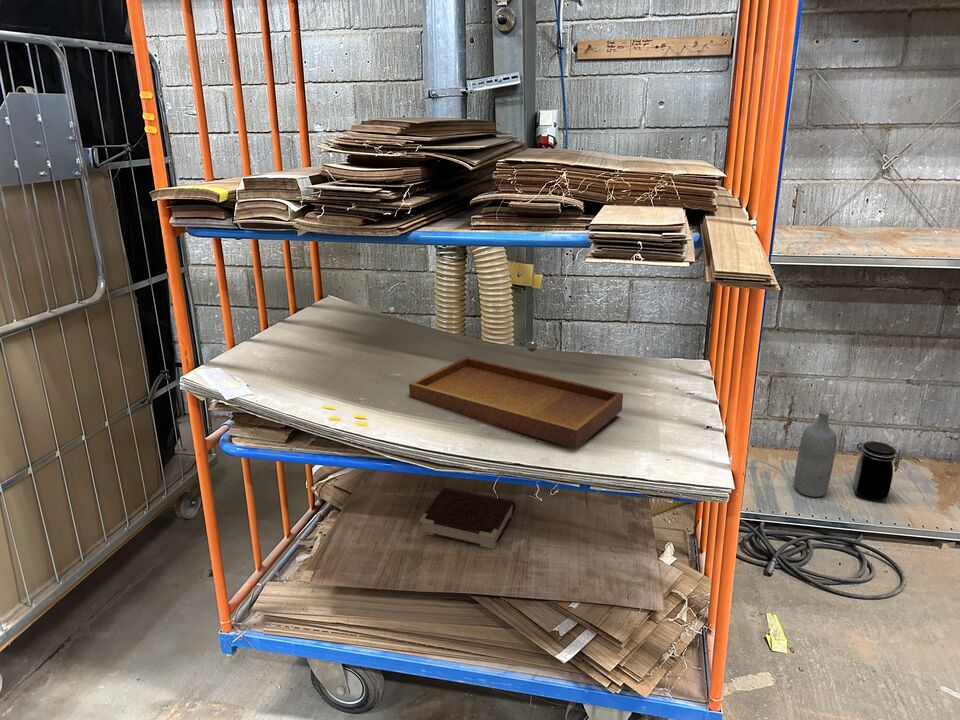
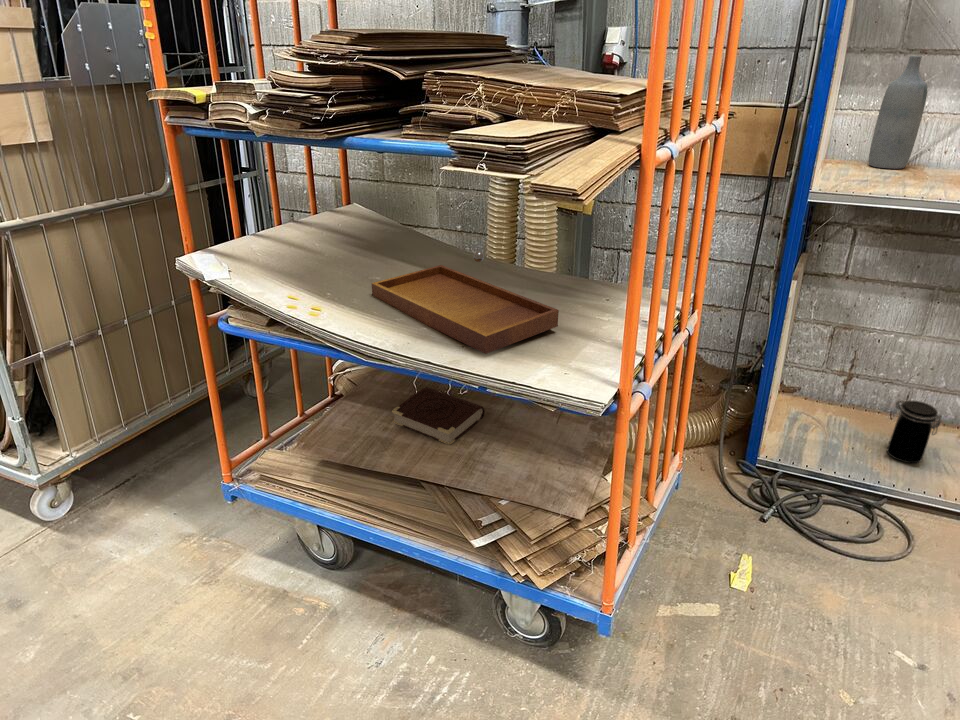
bottle: present [794,411,837,497] -> present [869,56,928,169]

